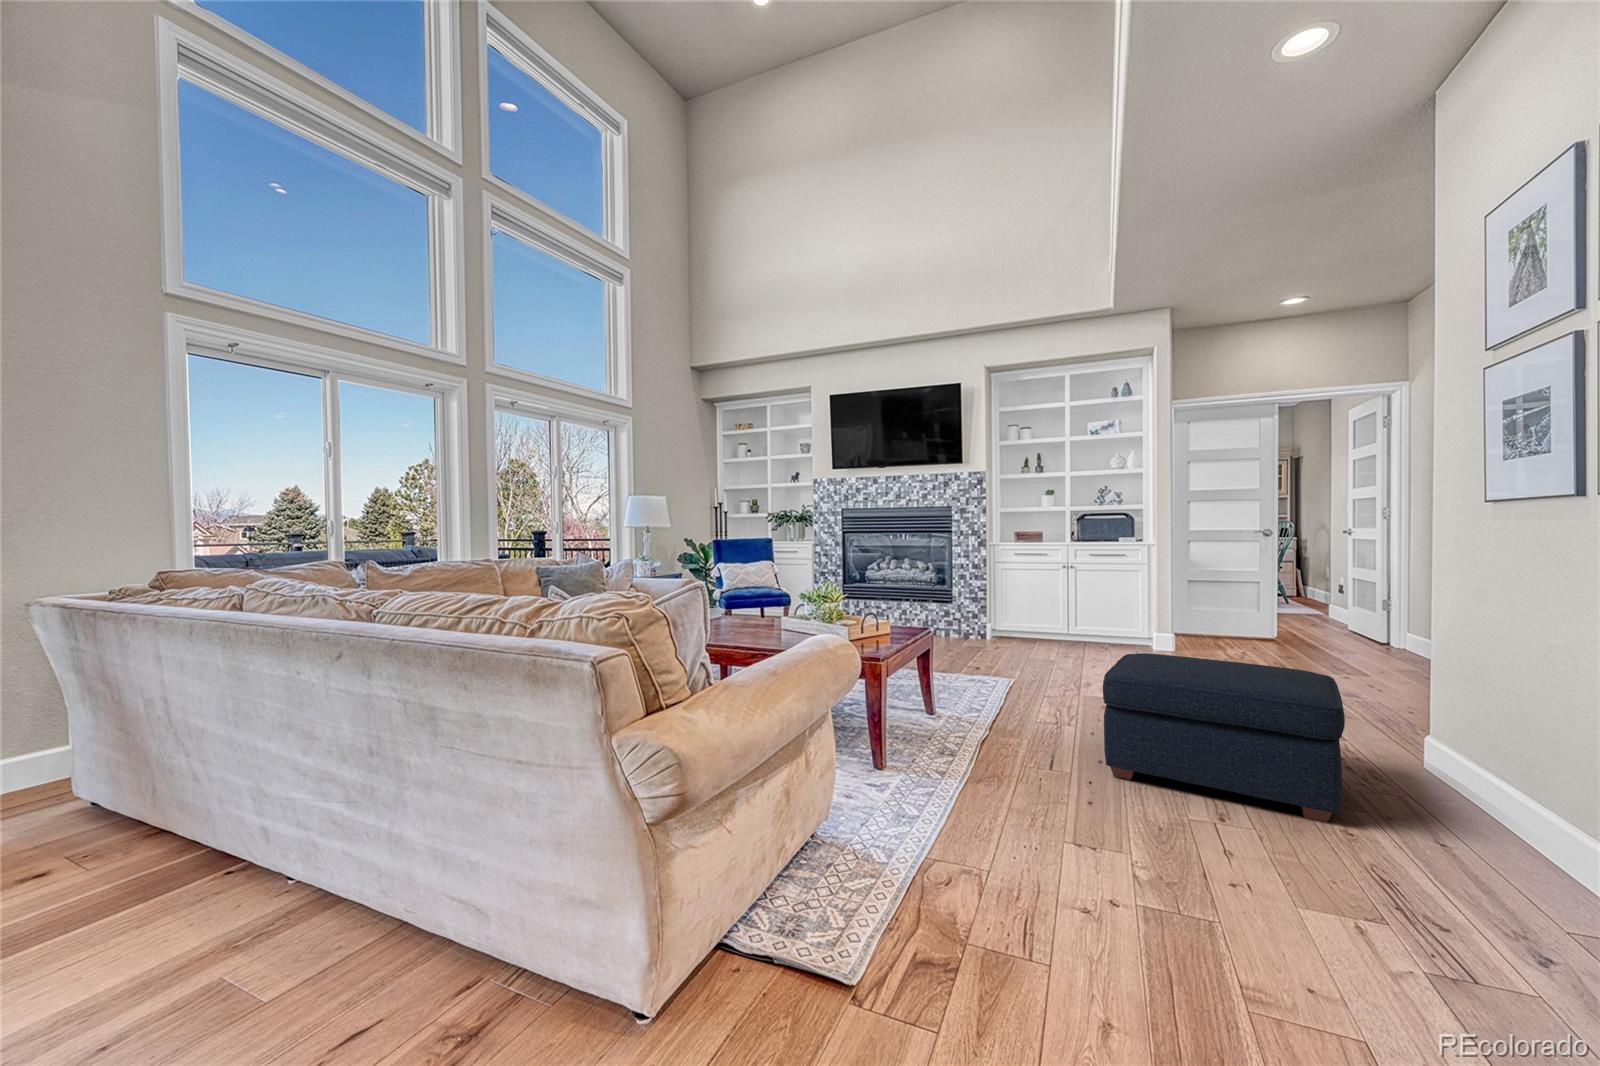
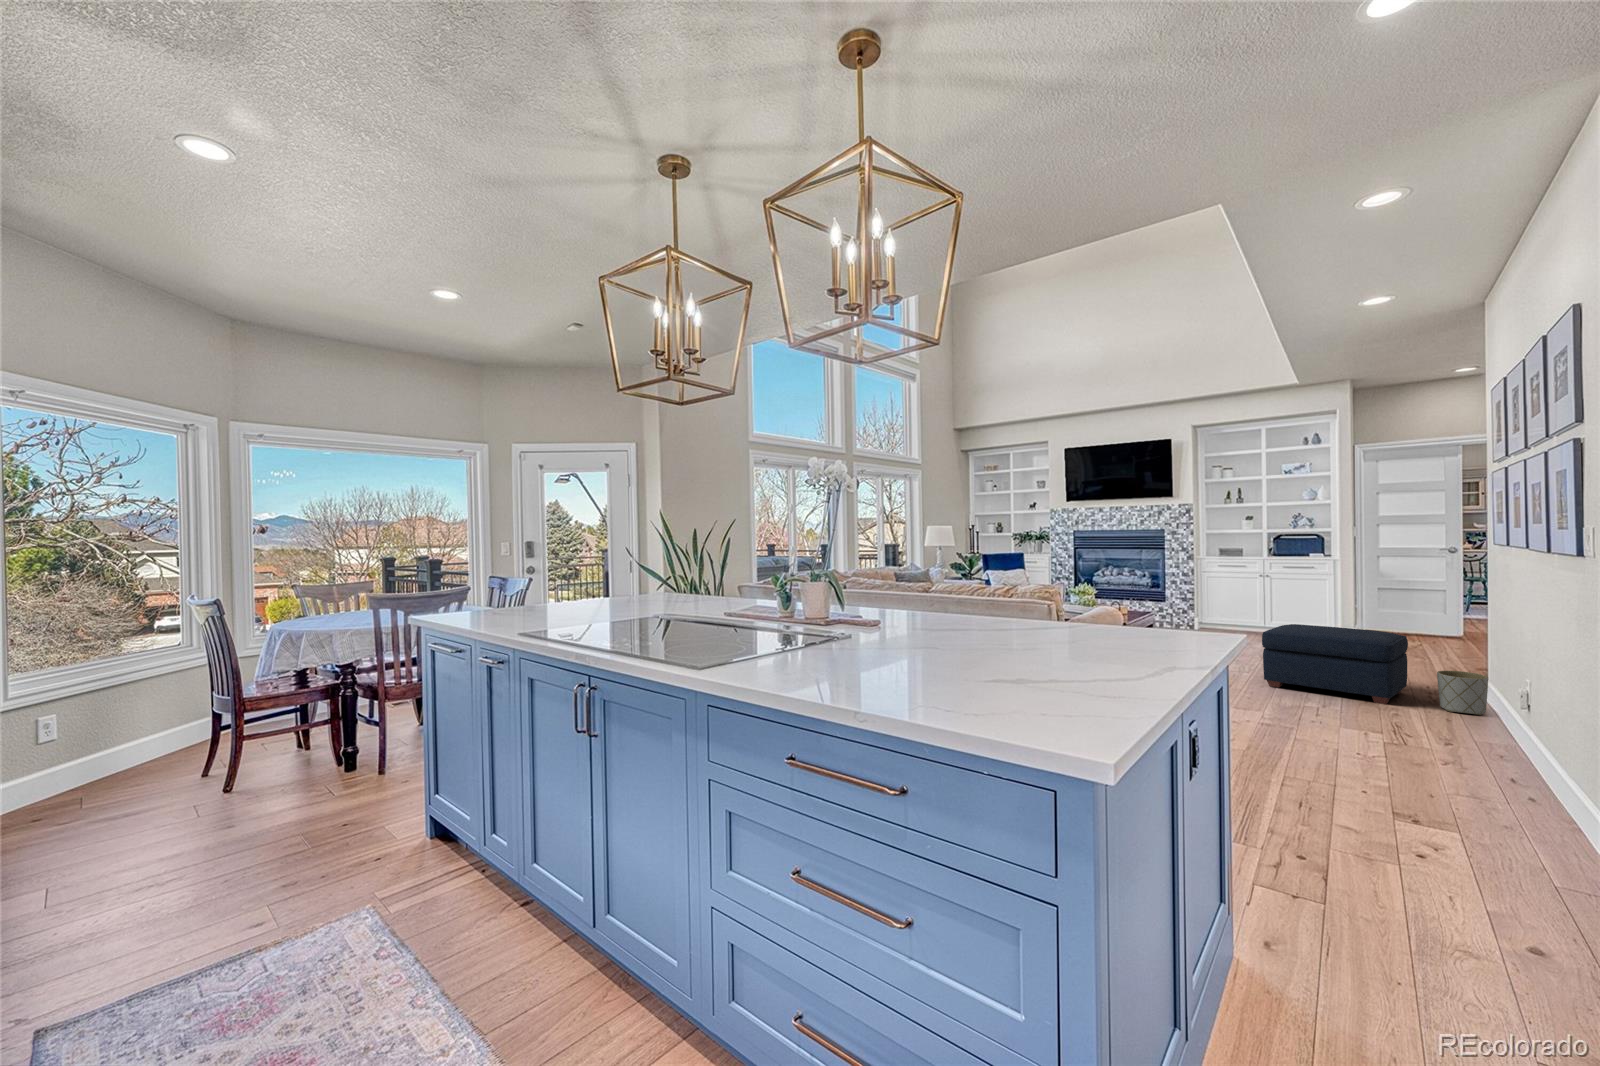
planter: none [1415,751,1519,850] -> present [1437,671,1488,715]

